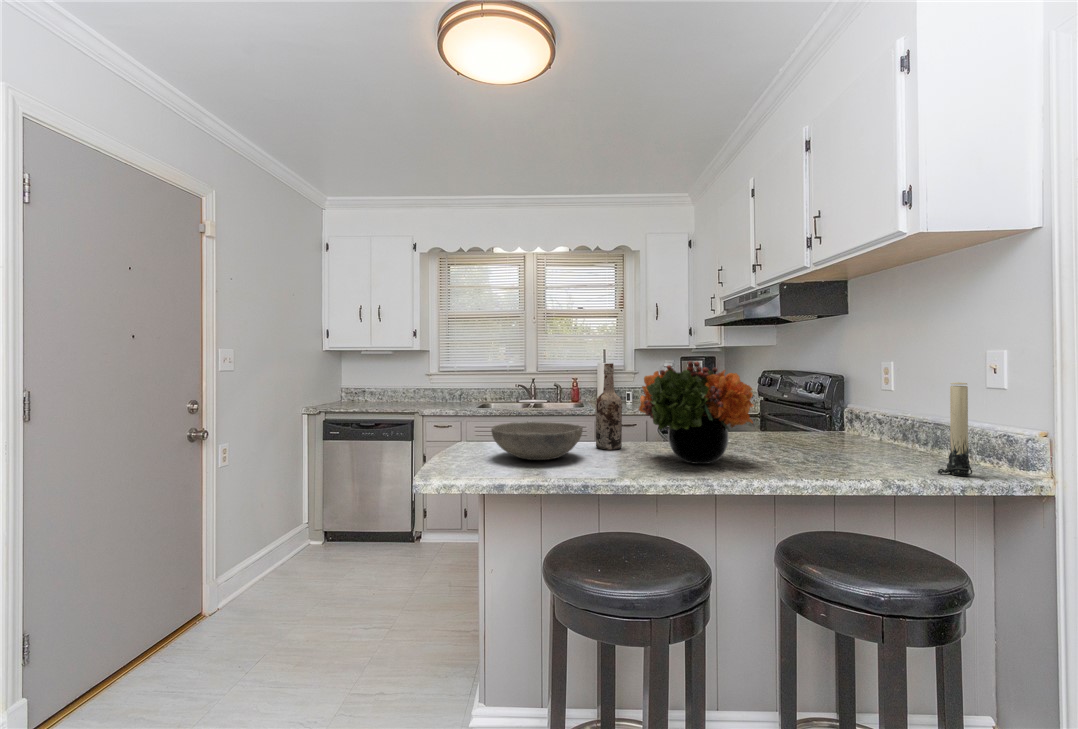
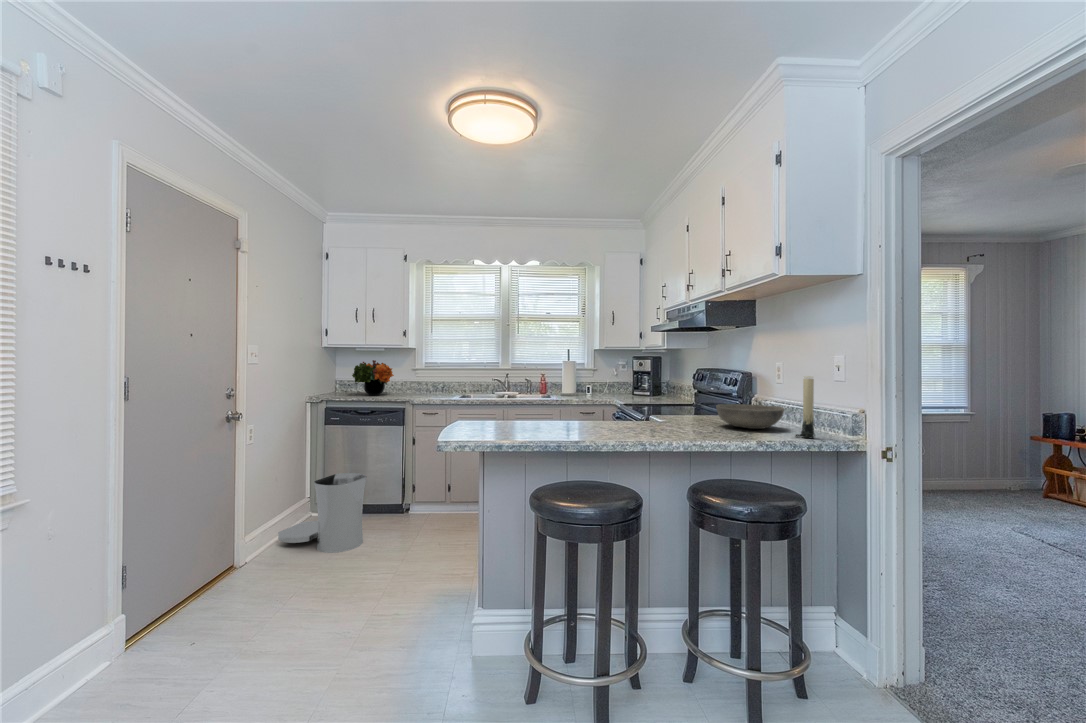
flower arrangement: present [639,361,753,464] -> present [352,360,394,395]
wine bottle: present [596,364,622,450] -> none [566,361,585,424]
bowl: present [491,422,583,460] -> present [716,404,784,429]
trash can: none [264,499,363,596] -> present [278,473,367,553]

